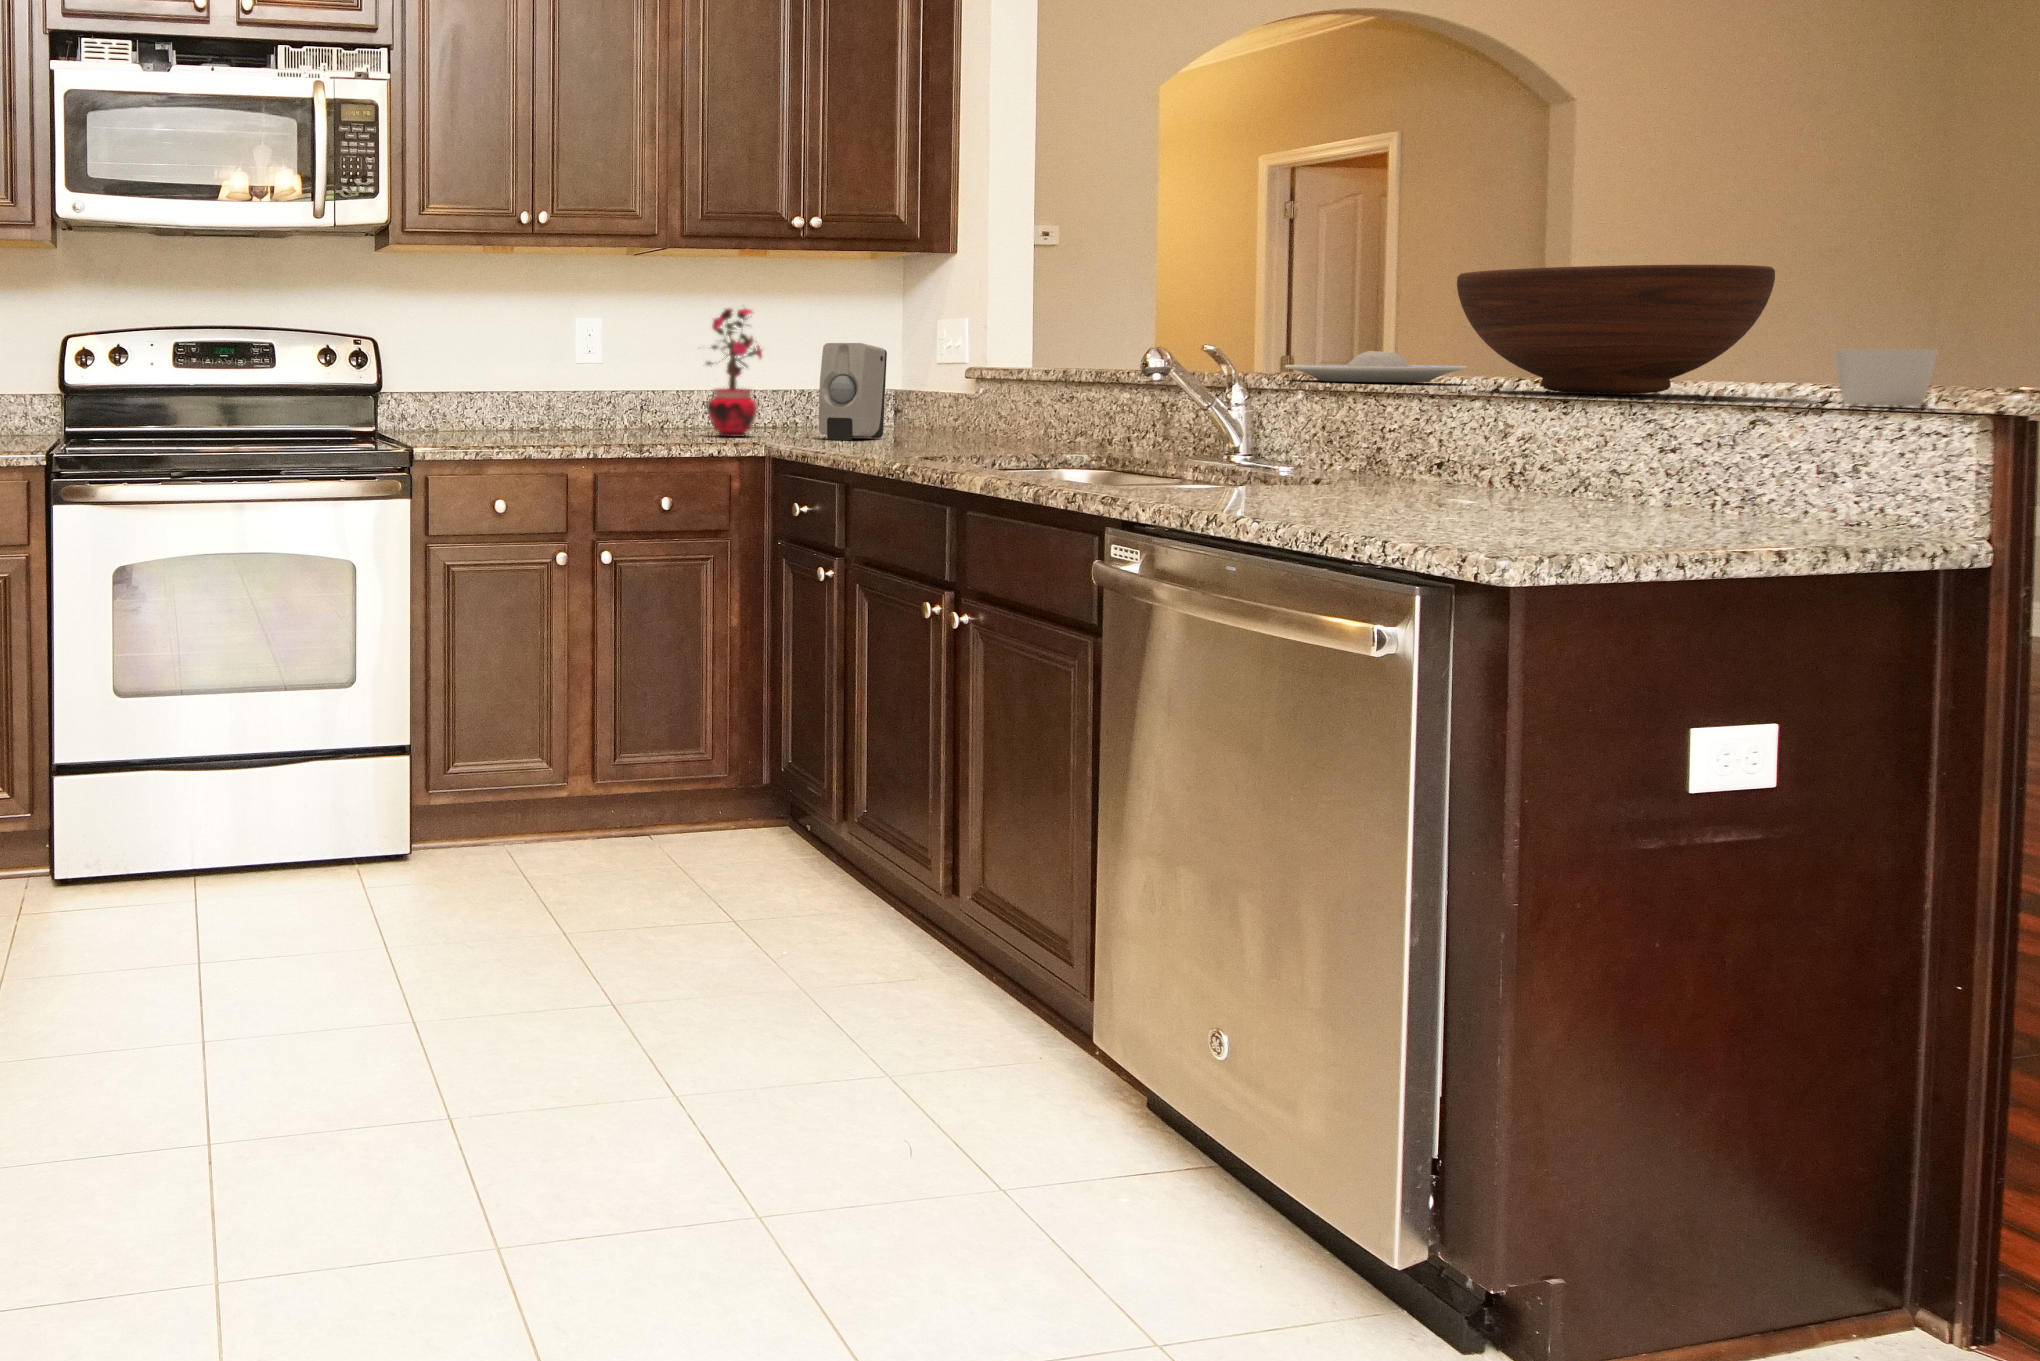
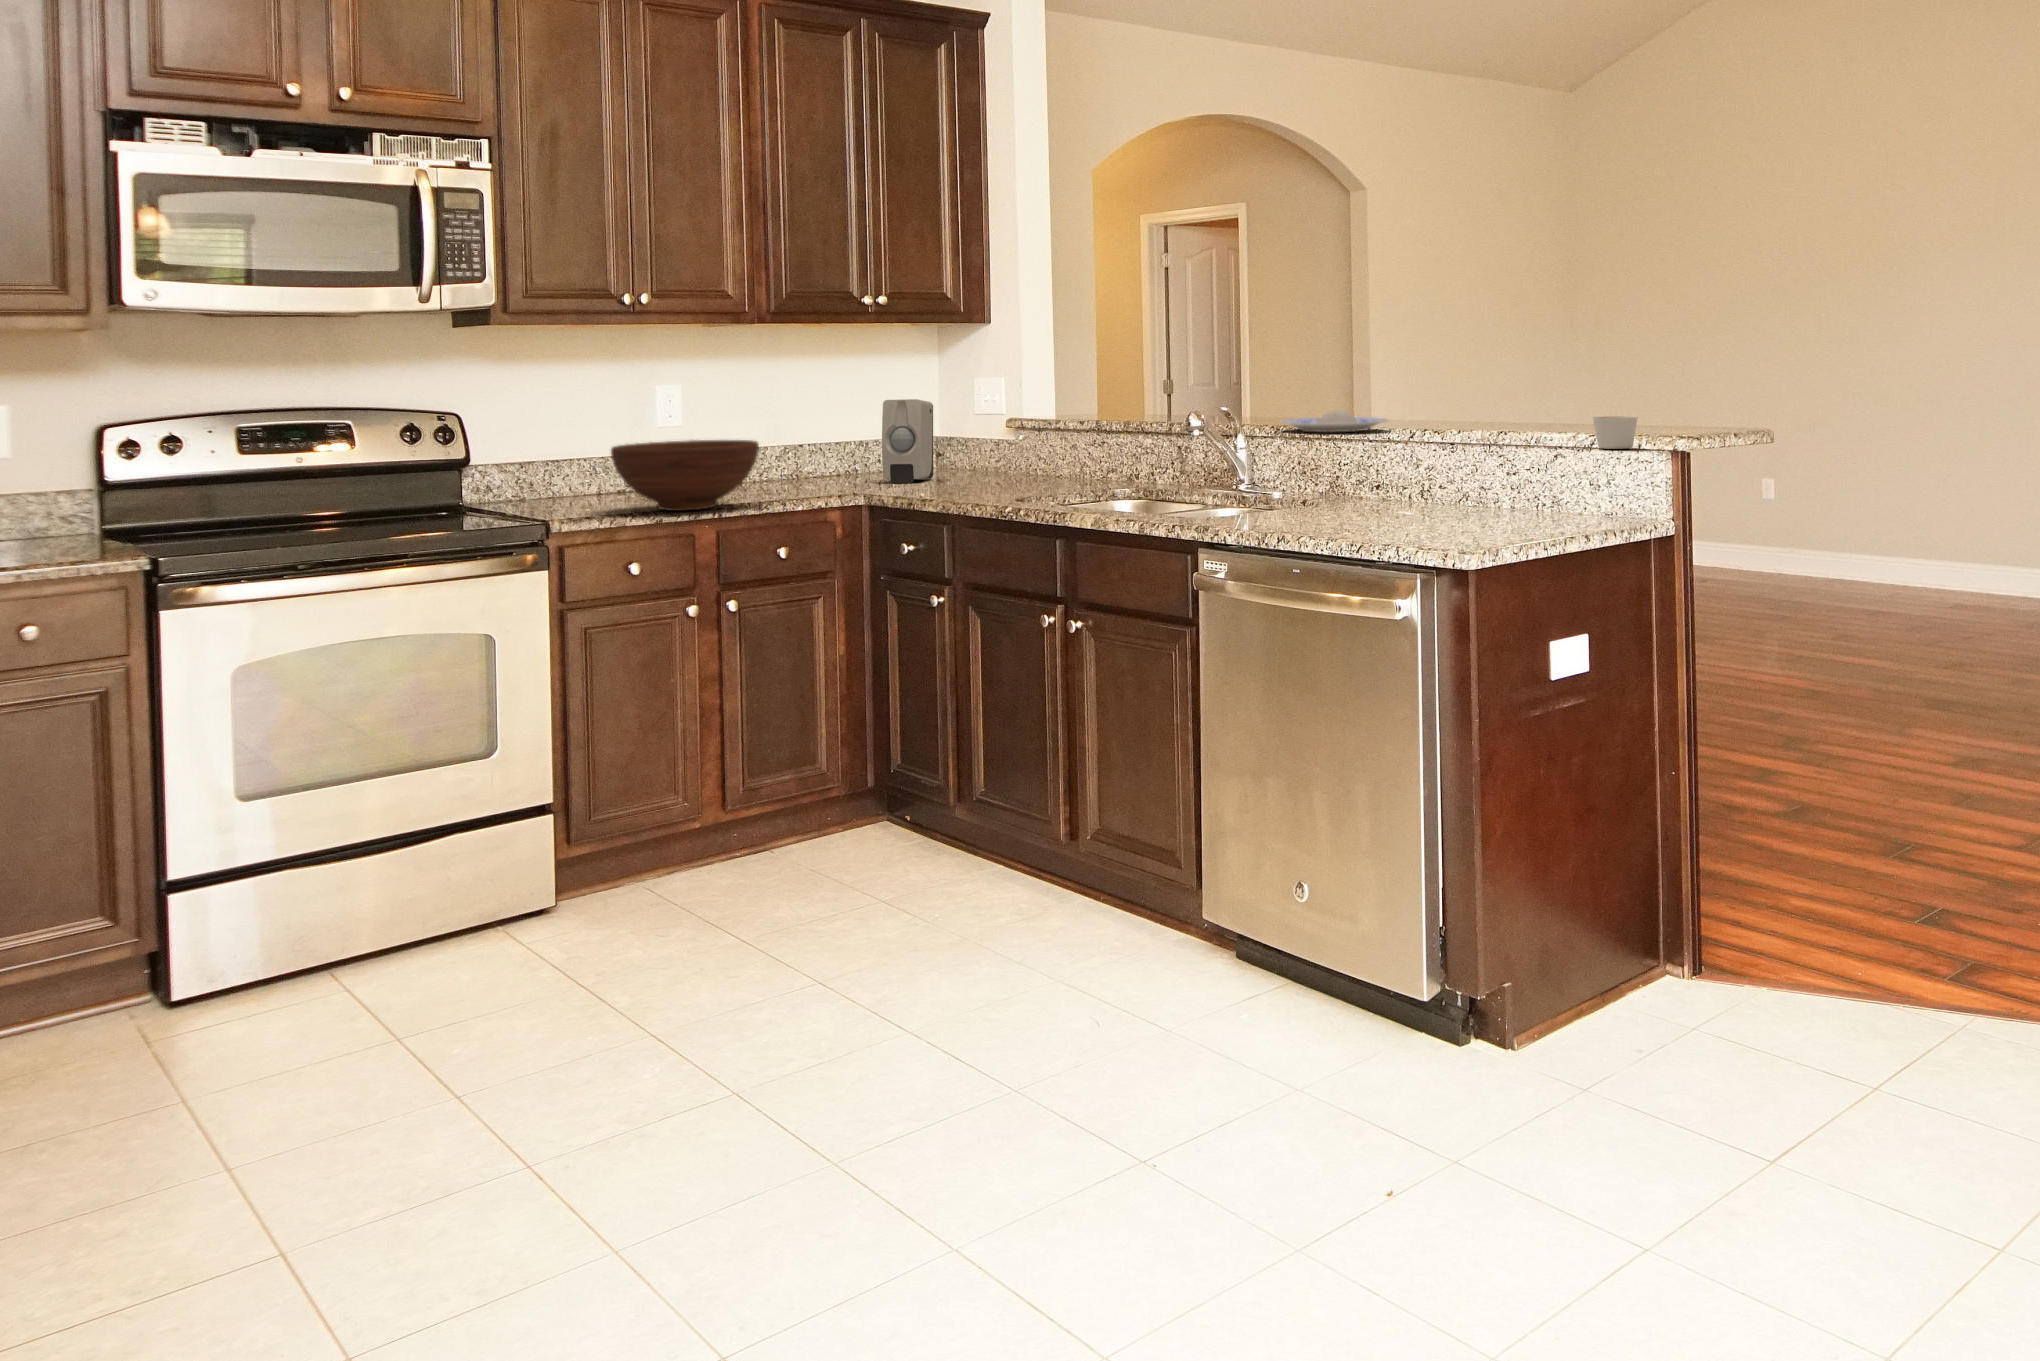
fruit bowl: present [1457,265,1775,394] -> present [611,440,759,511]
potted plant: present [706,308,762,437] -> none [769,368,830,486]

